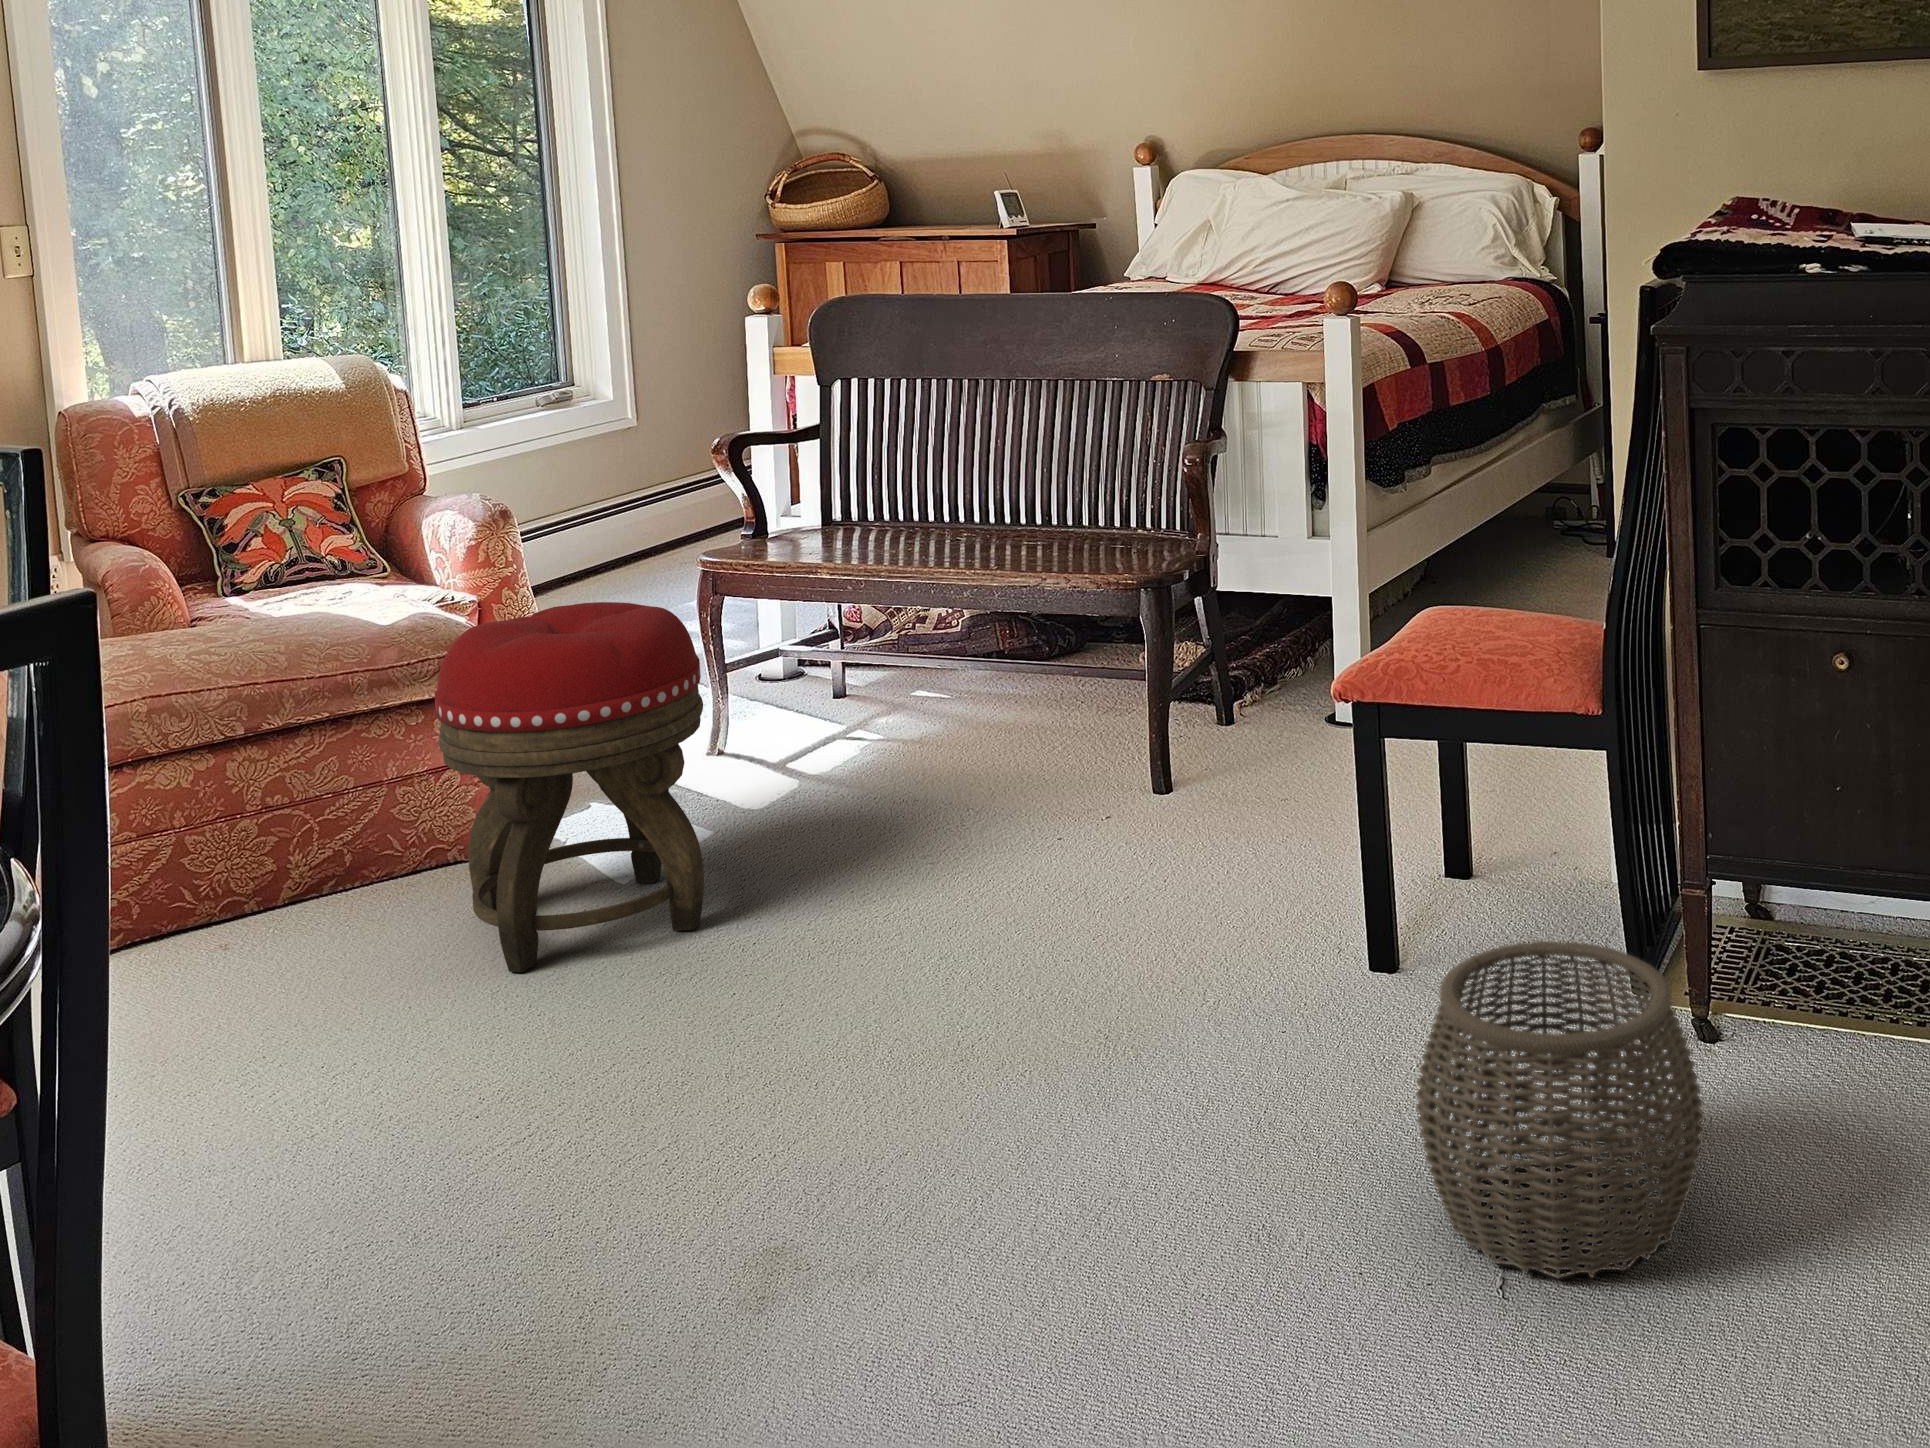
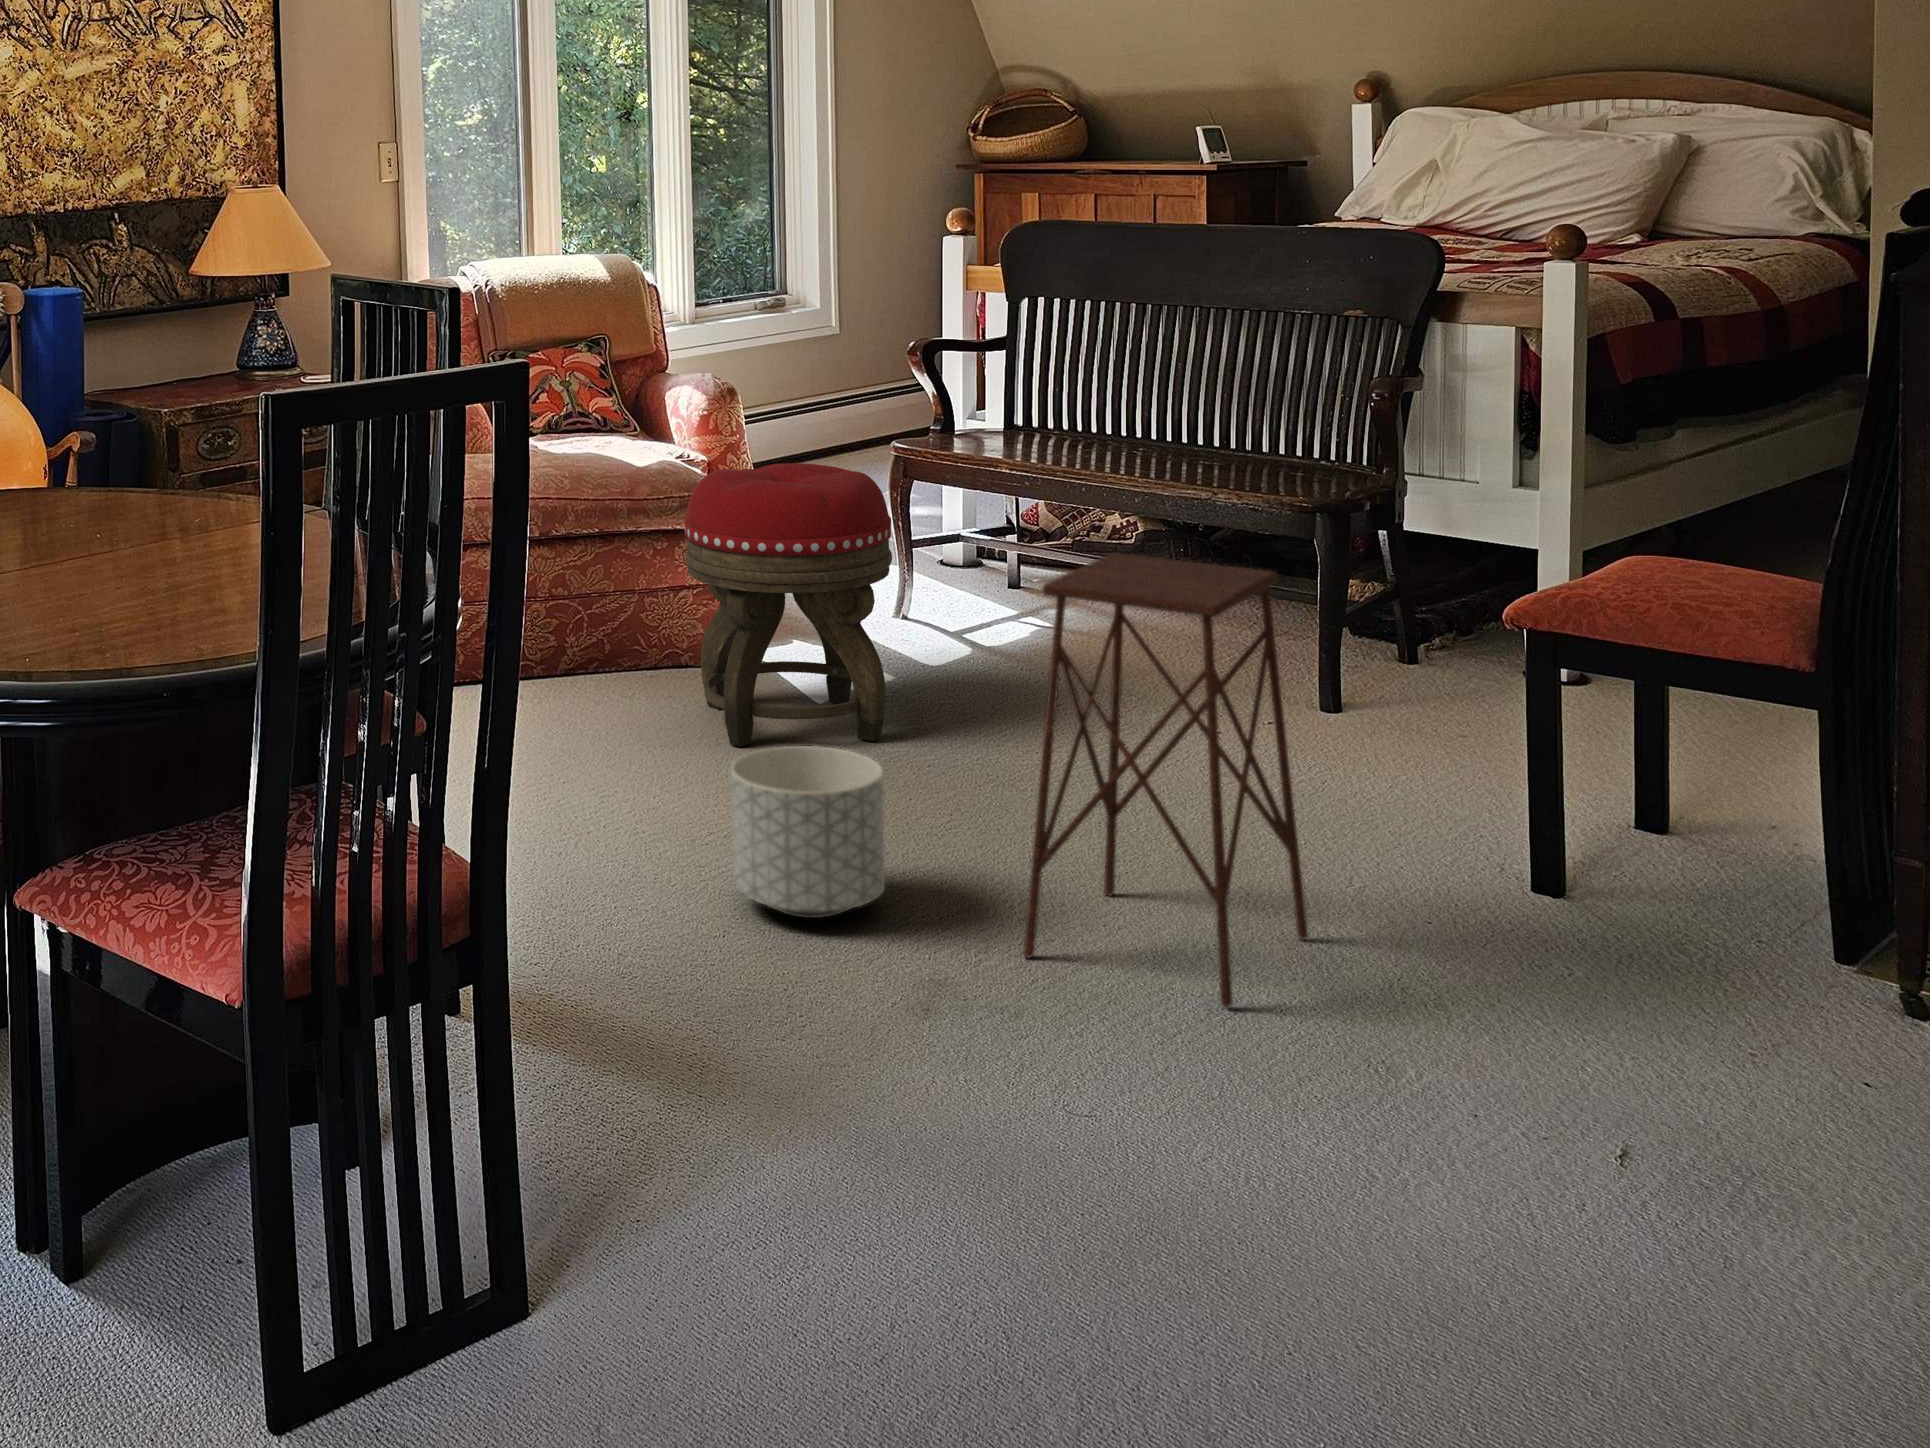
side table: none [891,696,1205,1240] -> present [1023,553,1308,1007]
woven basket: present [1416,941,1704,1279] -> none [1499,832,1802,1126]
planter: none [495,993,713,1239] -> present [731,746,885,918]

